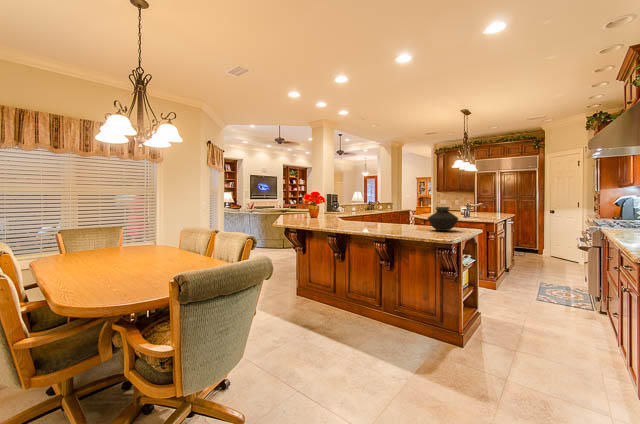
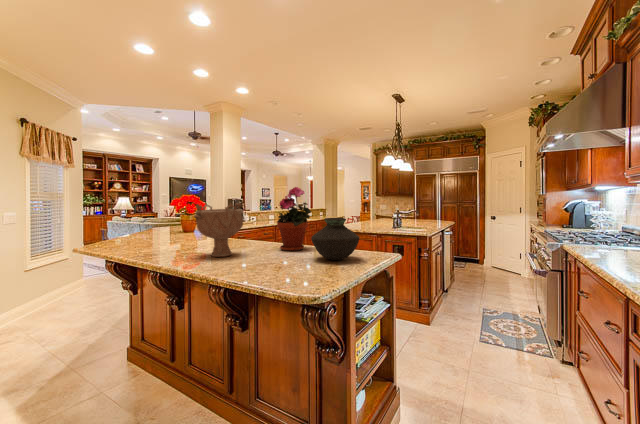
potted plant: none [397,188,420,228] -> present [277,187,311,251]
decorative bowl: none [357,198,384,229] -> present [194,203,243,257]

